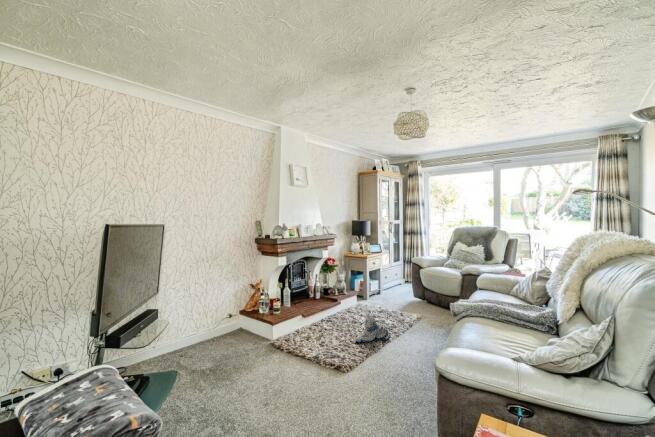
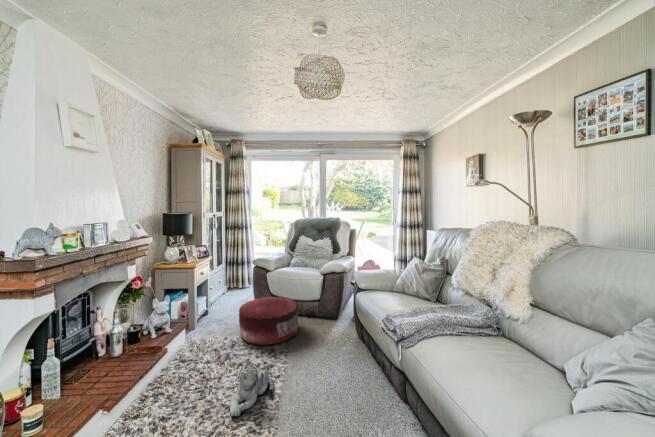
pouf: none [388,286,435,320] -> present [239,297,298,345]

